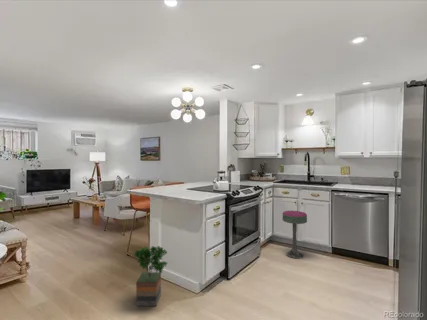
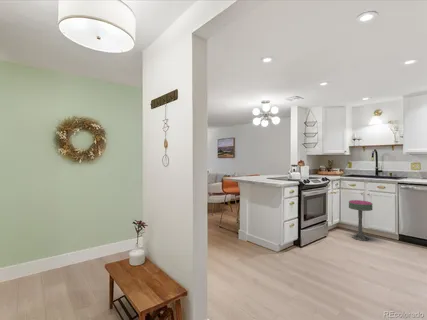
potted tree: present [134,246,167,306] -> none [232,215,257,256]

